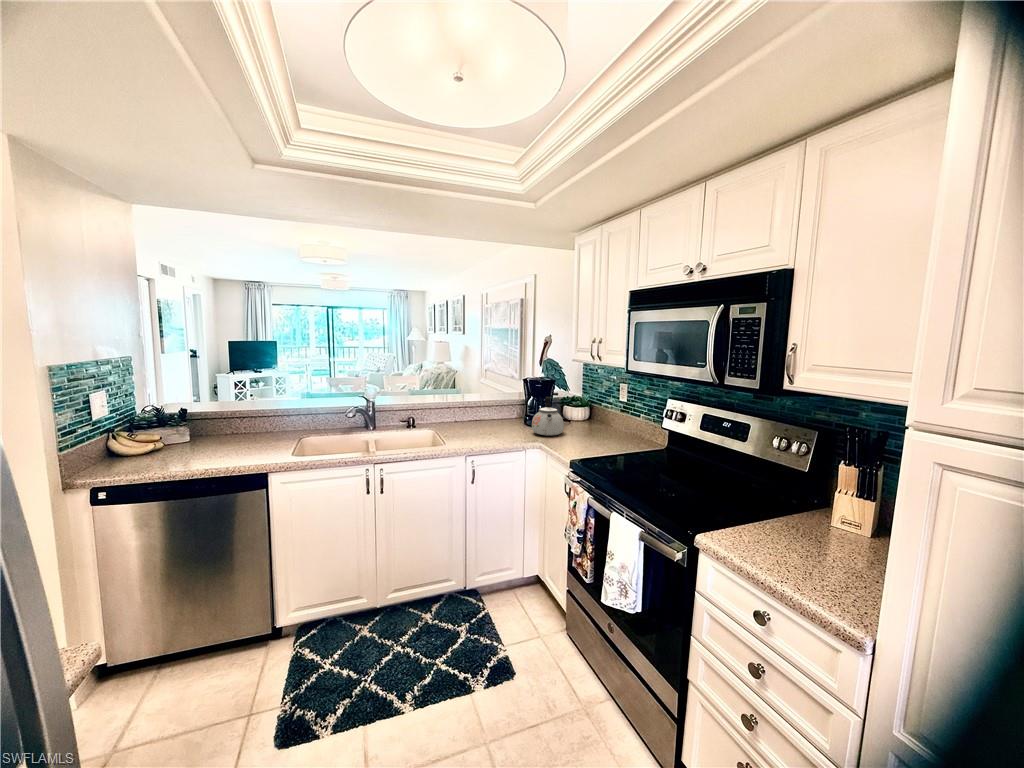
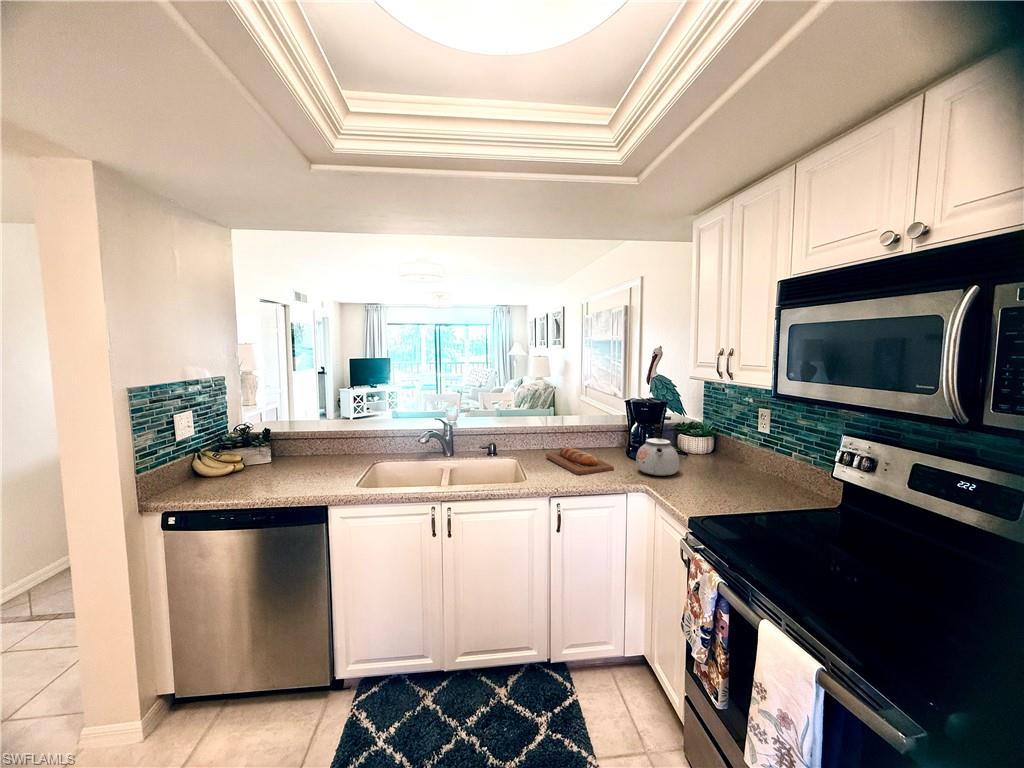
bread loaf: none [458,418,515,438] -> present [546,447,614,475]

